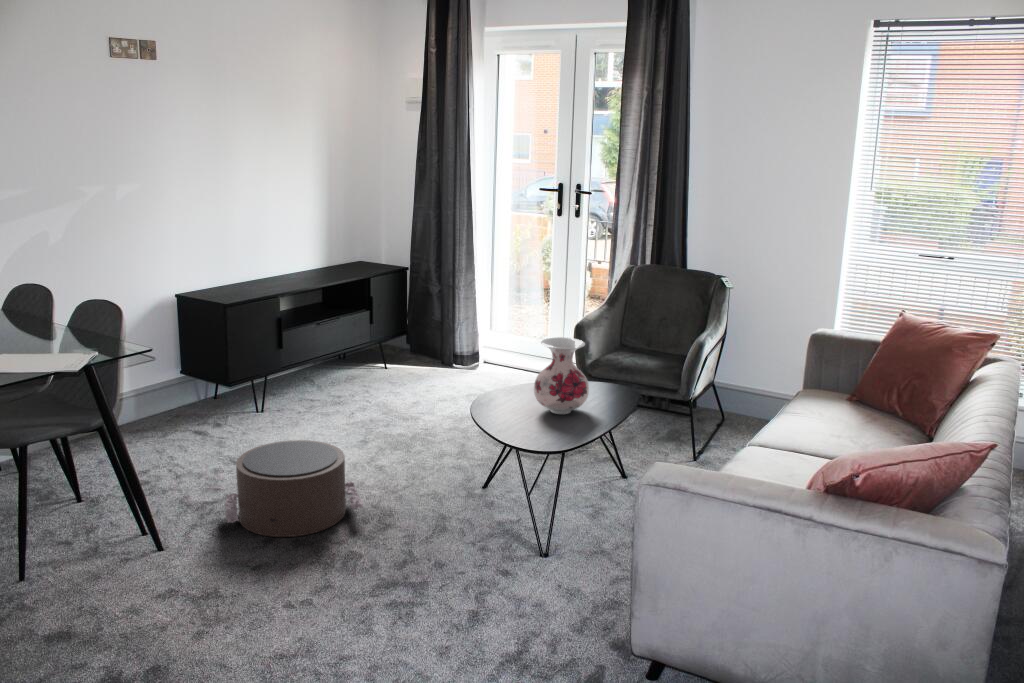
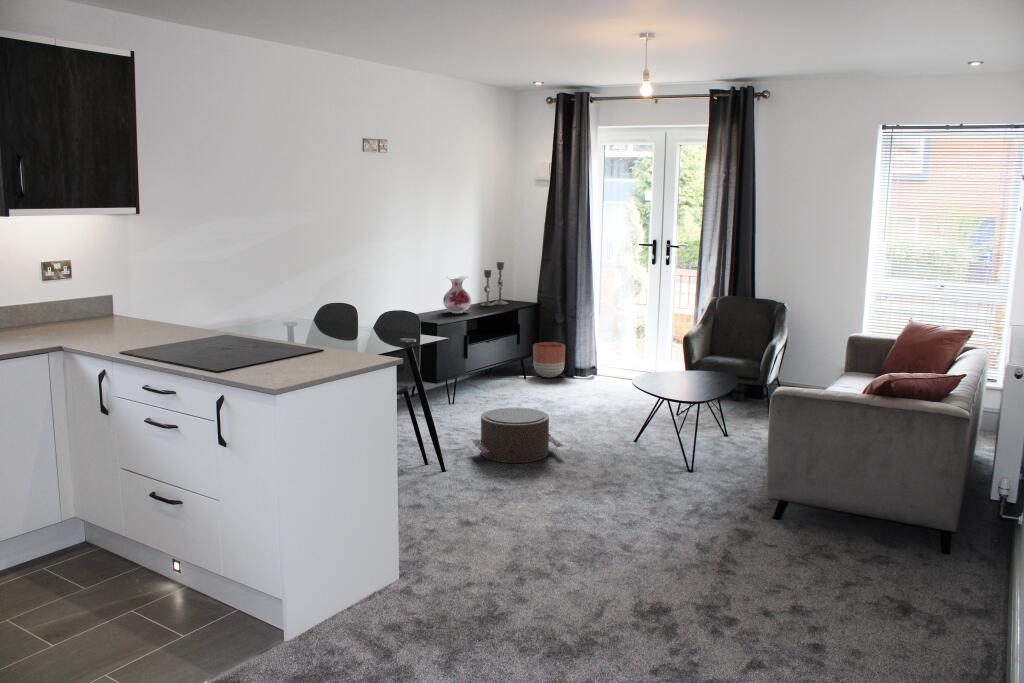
candlestick: none [326,211,366,271] -> present [481,262,508,306]
planter: none [396,320,439,367] -> present [533,342,565,377]
vase: present [534,337,589,414] -> present [443,276,471,313]

